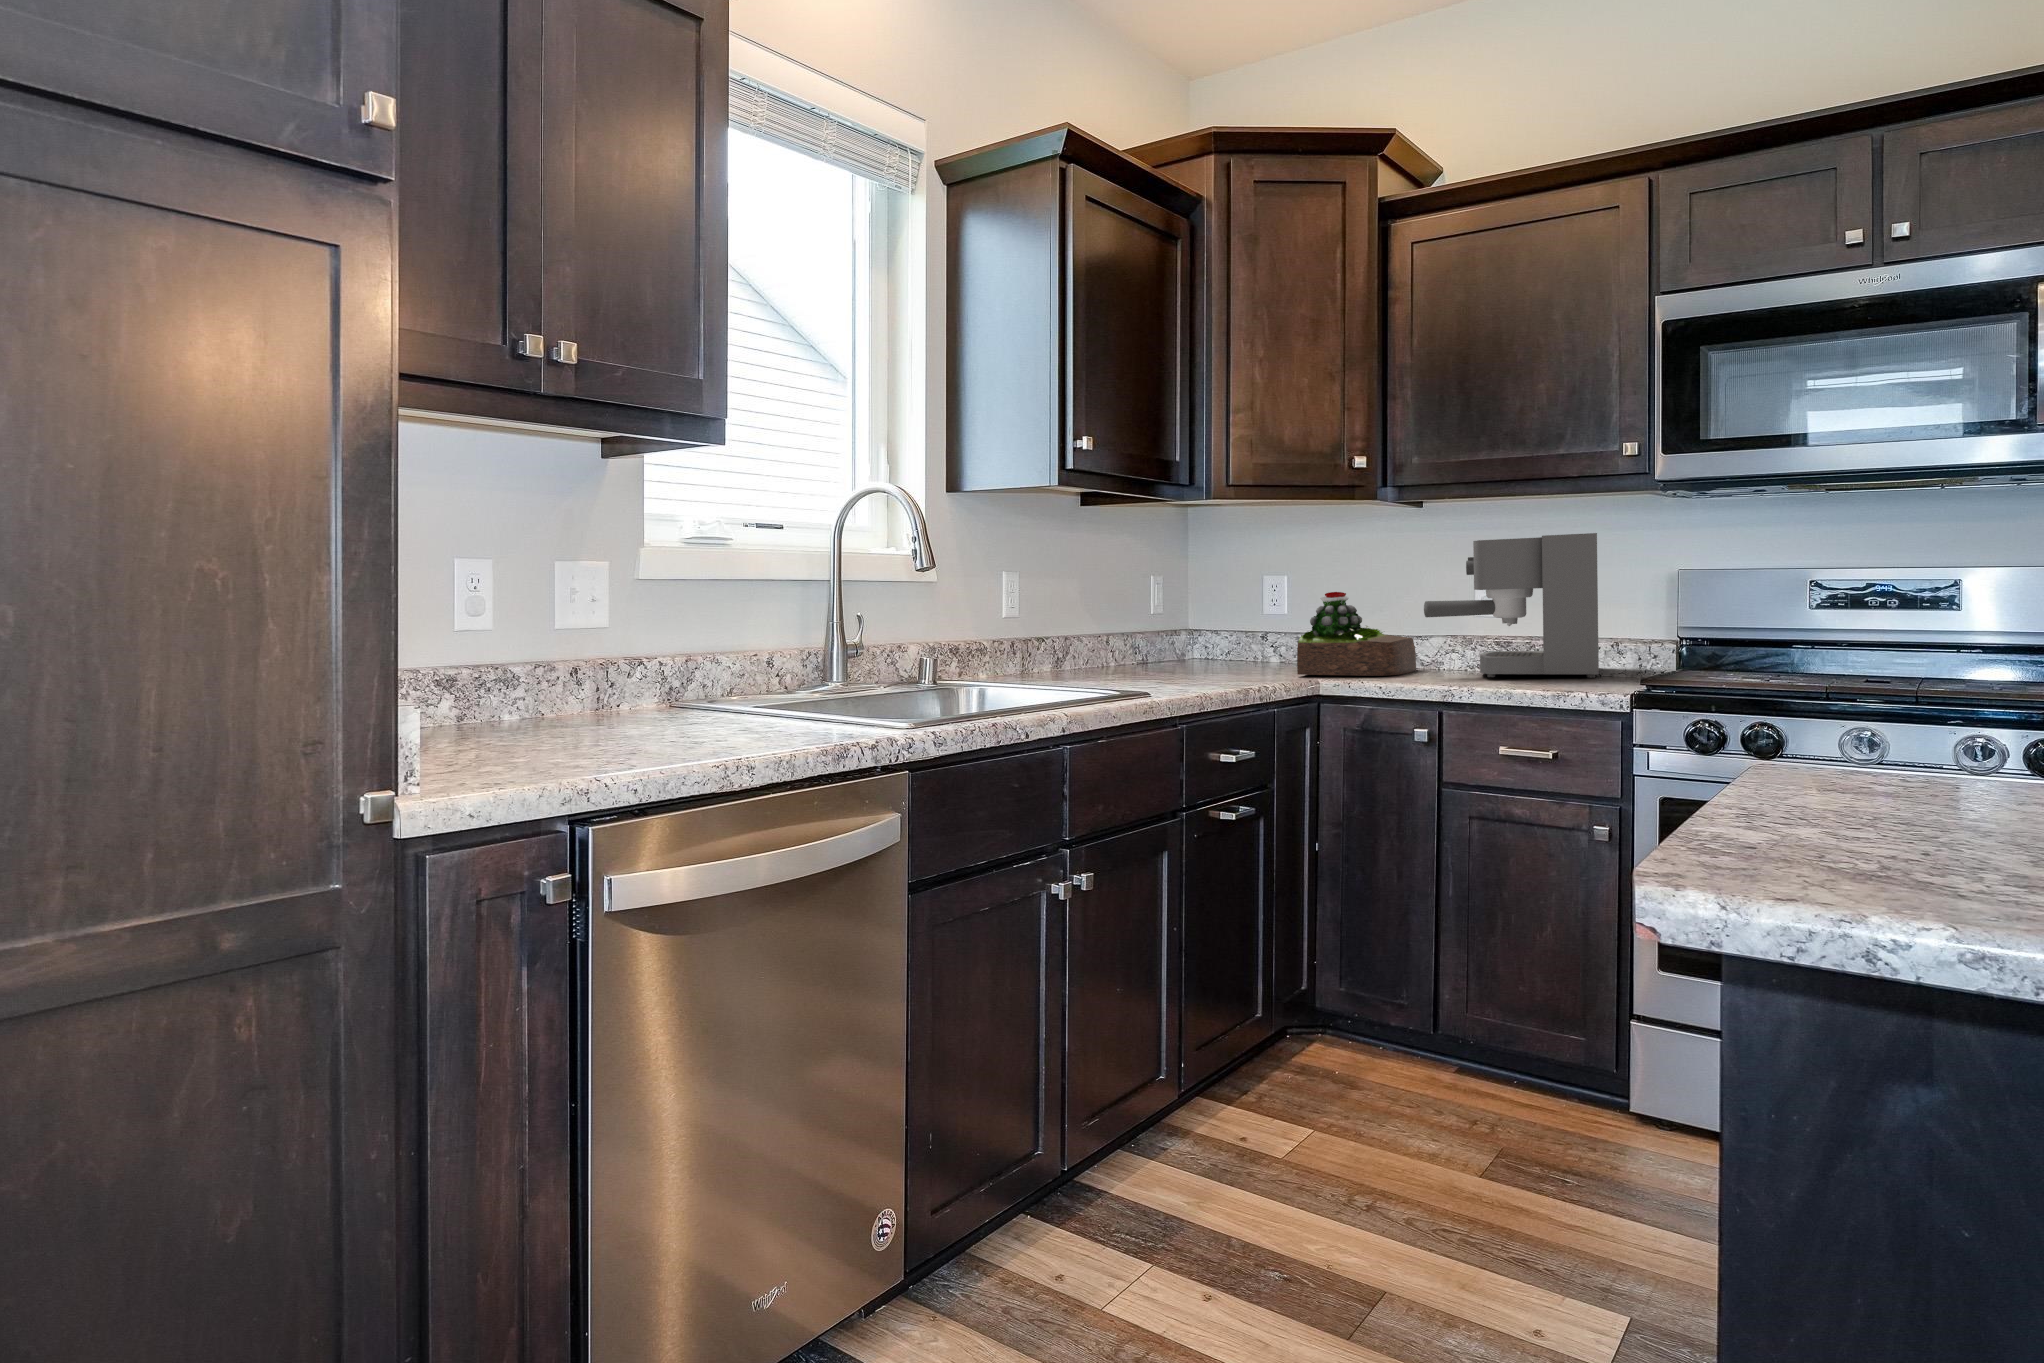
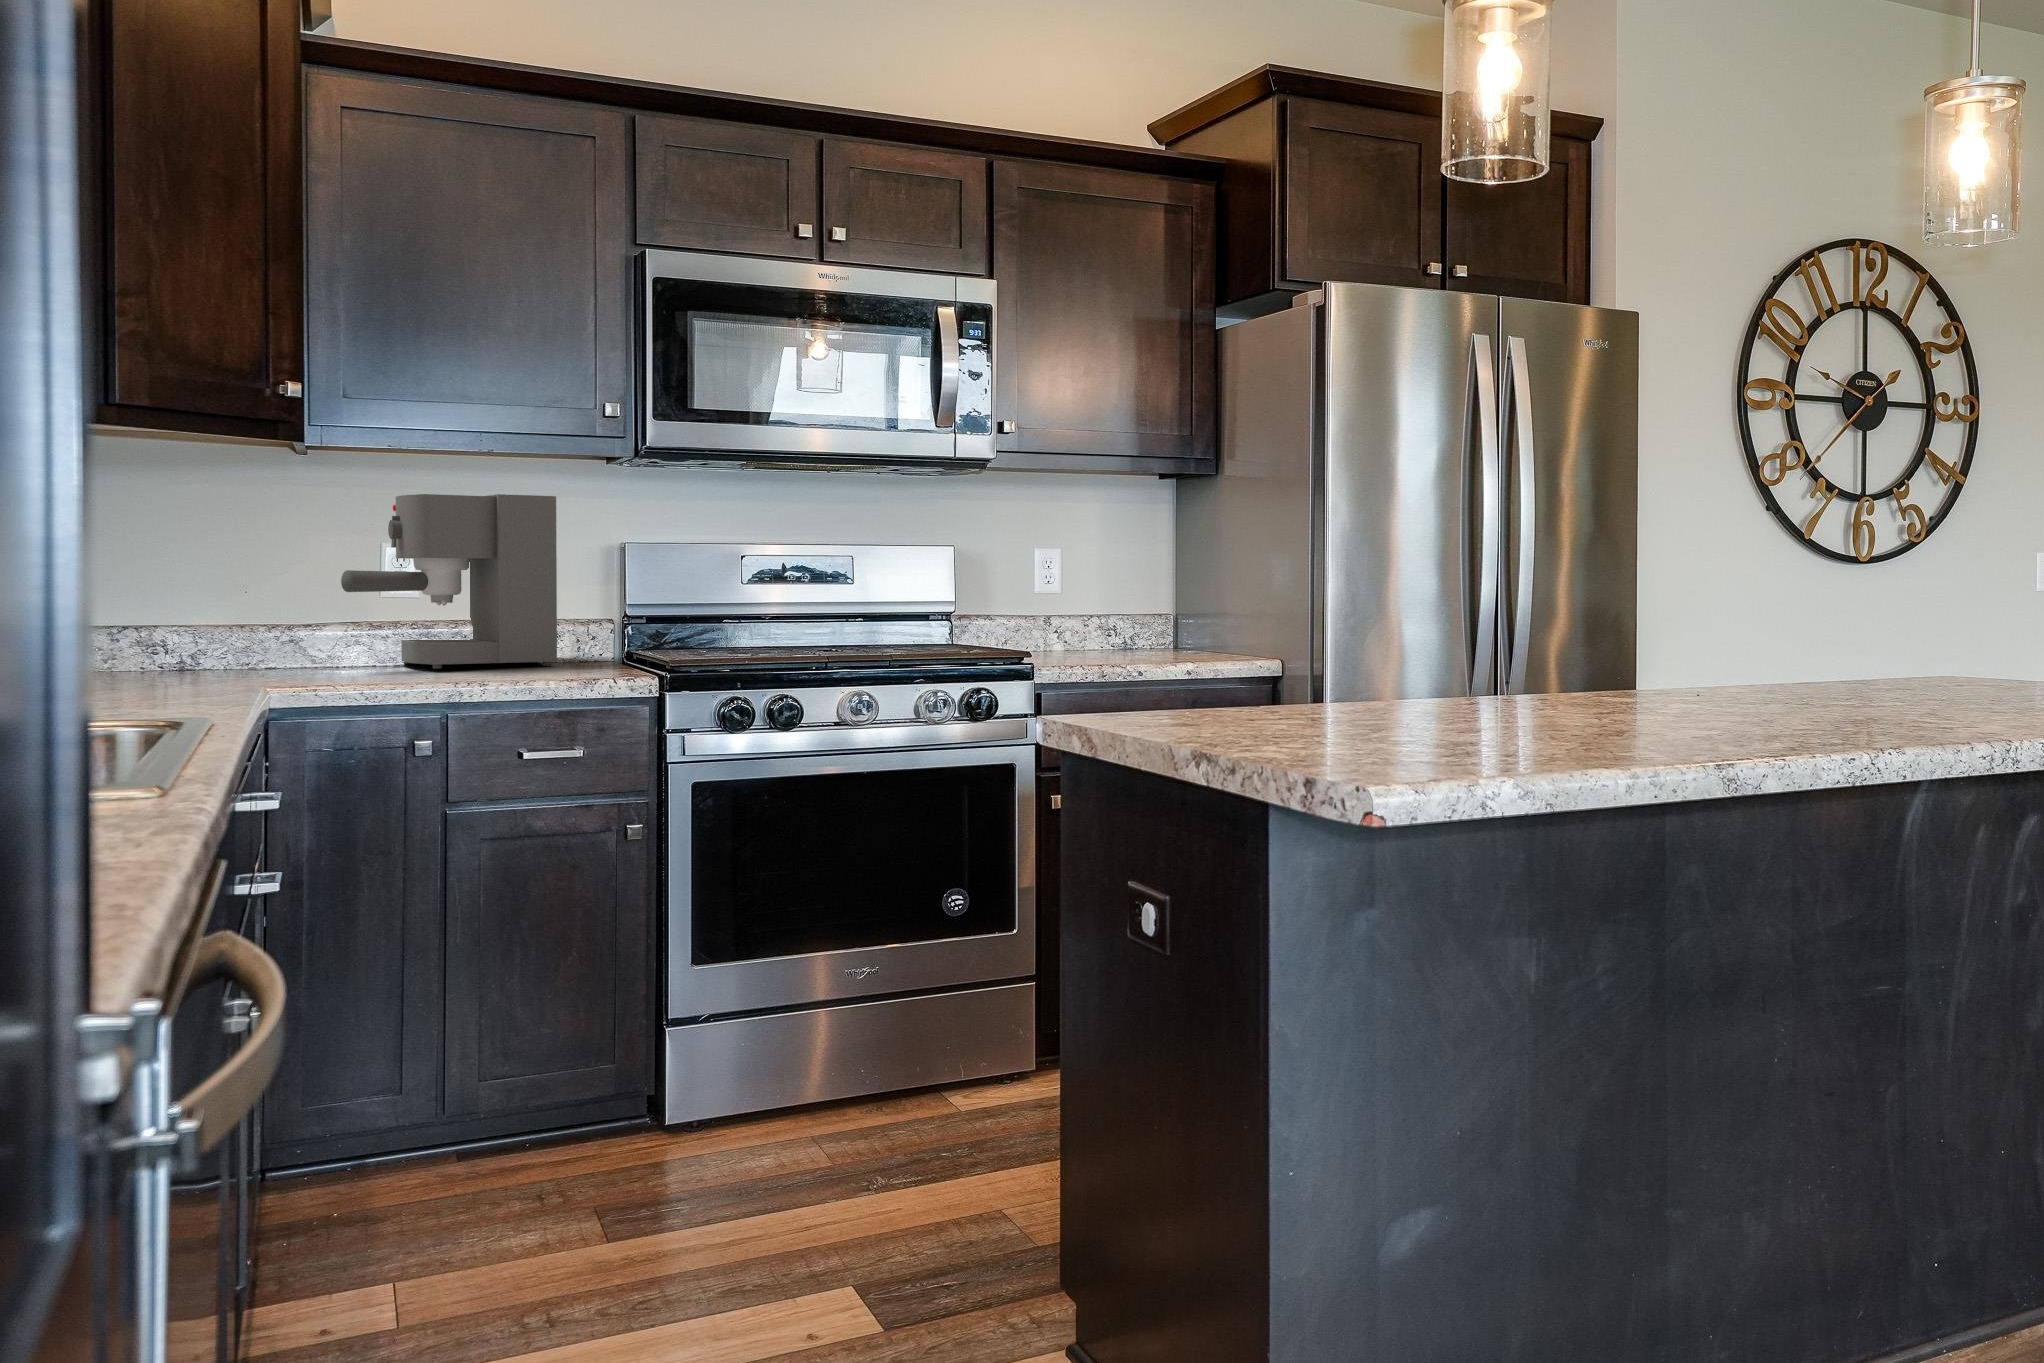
succulent plant: present [1297,592,1416,676] -> none [142,555,298,676]

